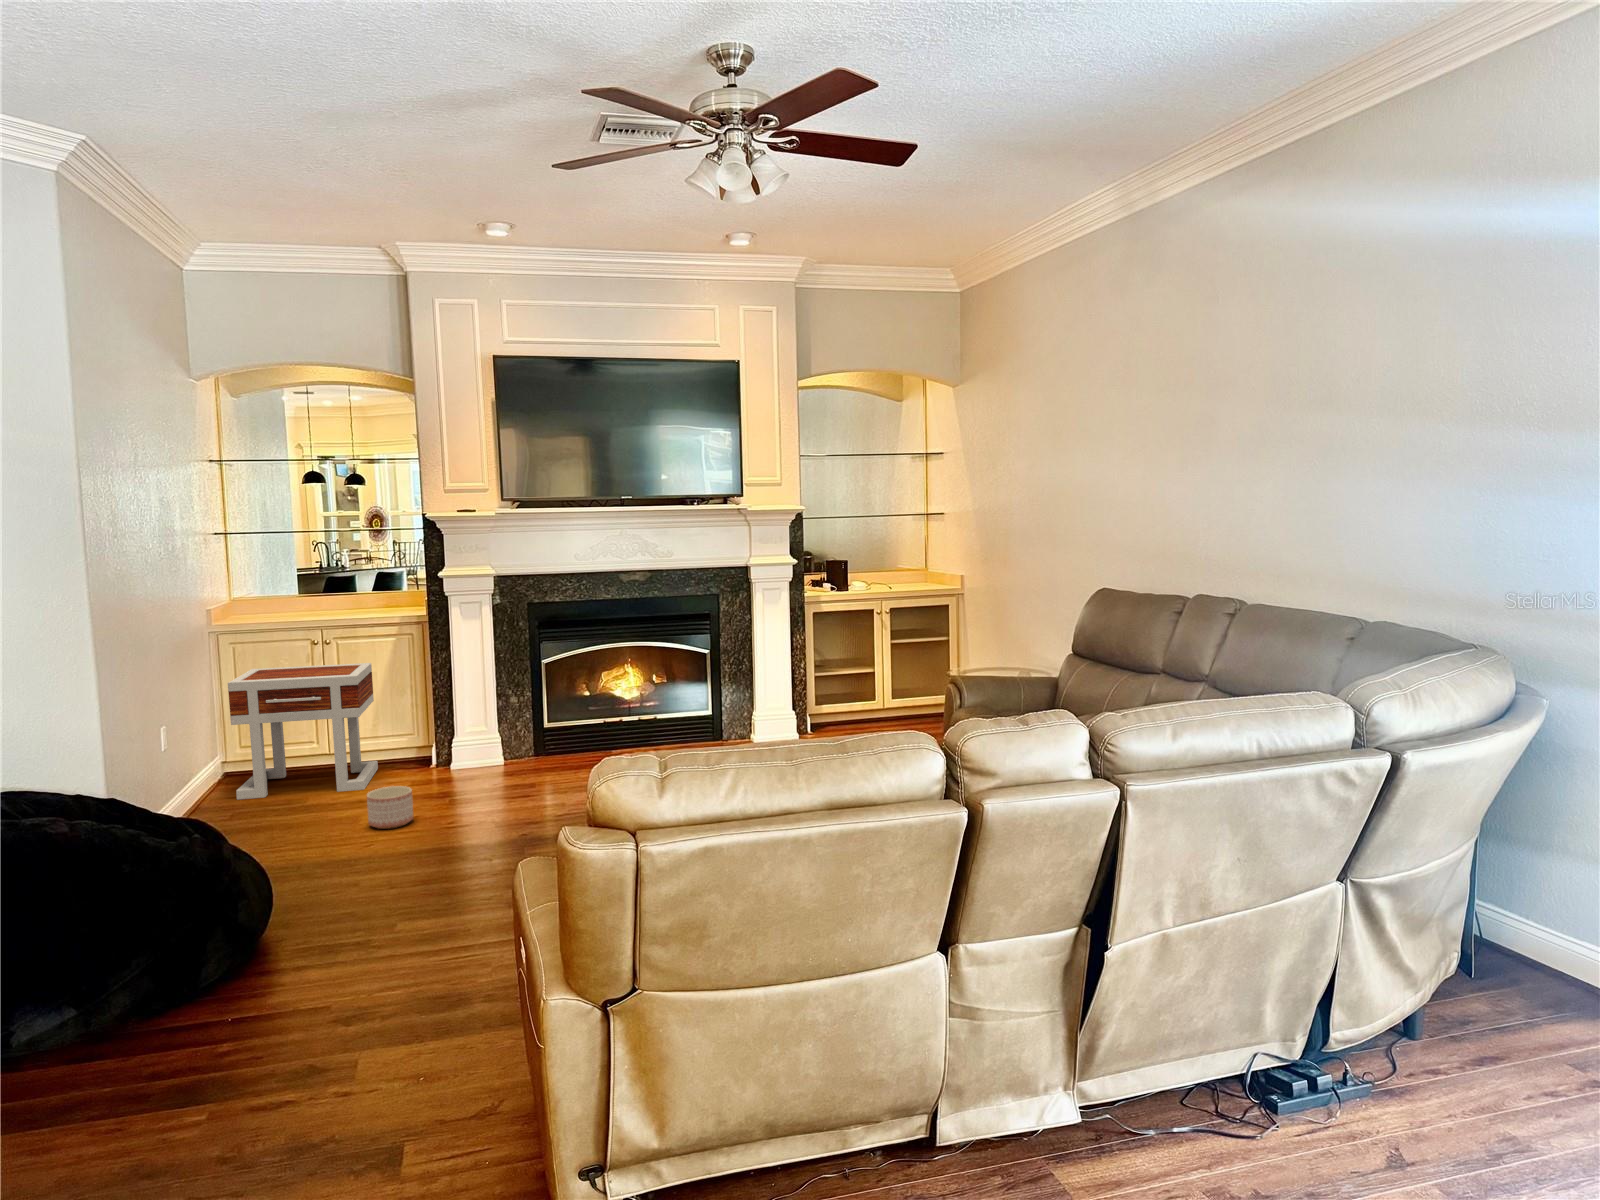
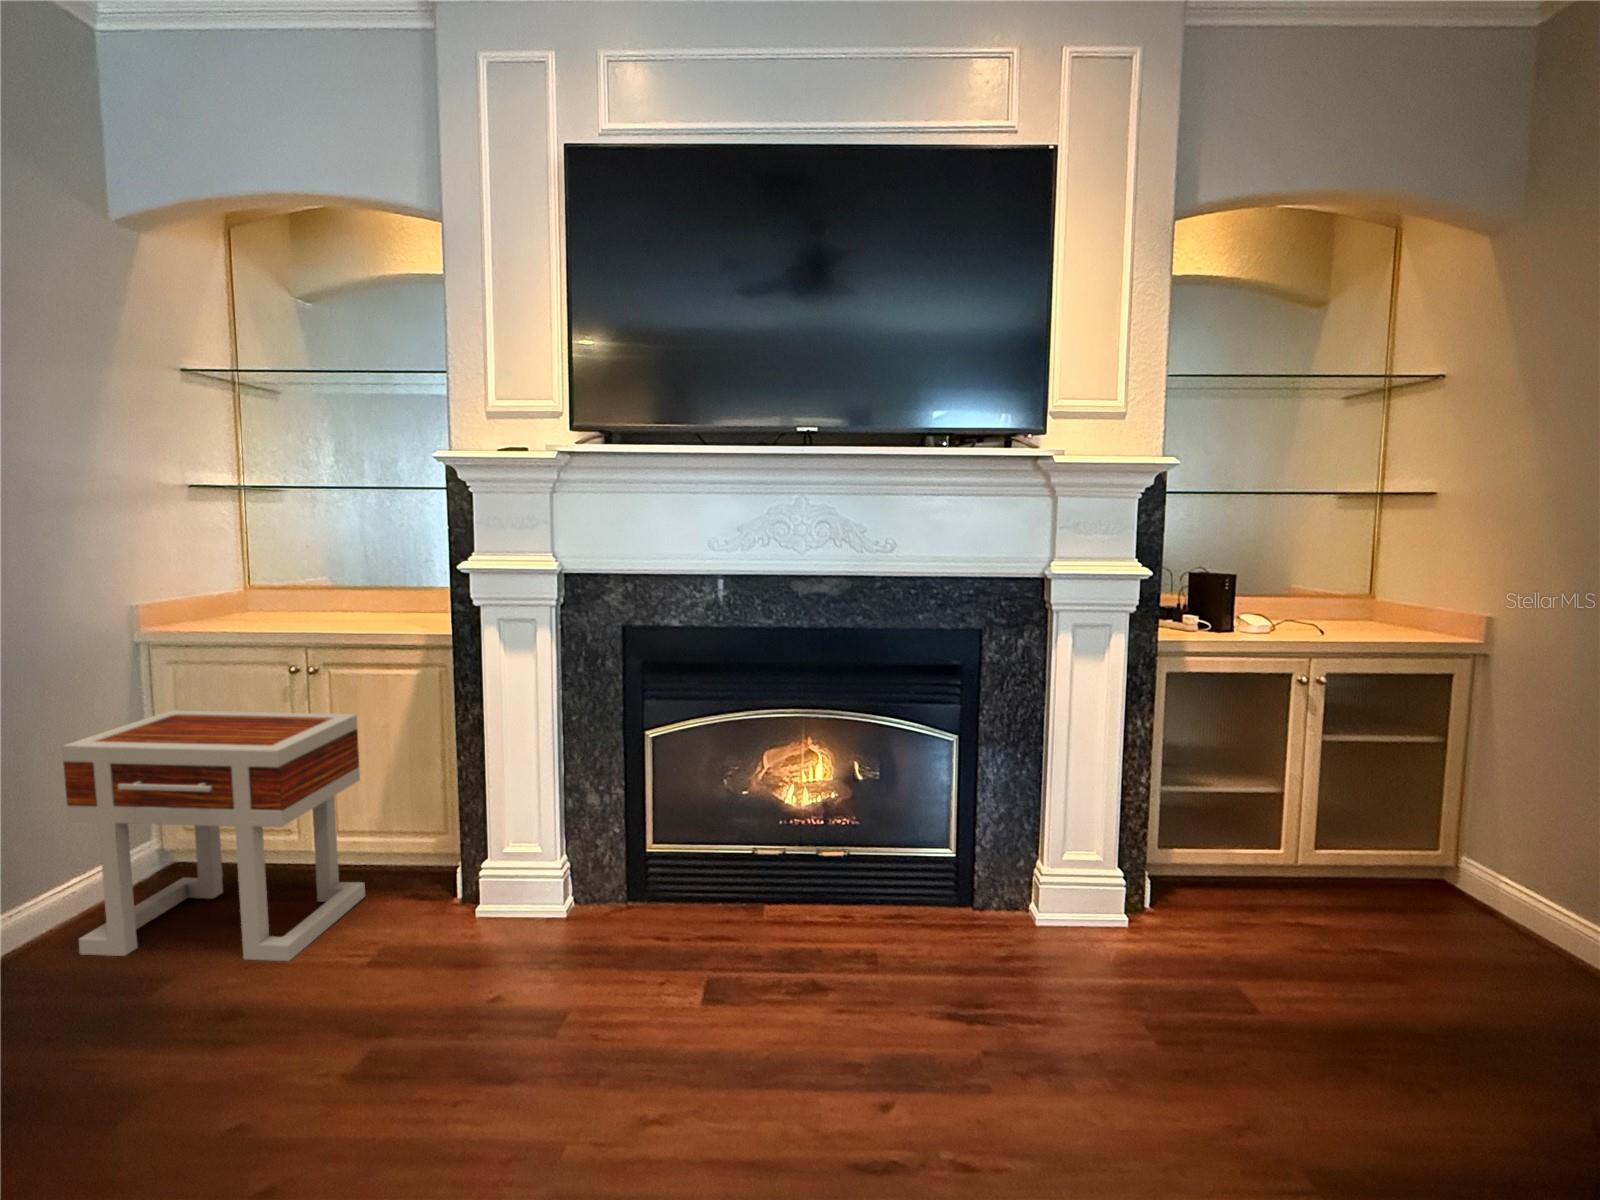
planter: present [367,786,413,829] -> none [145,1028,262,1150]

